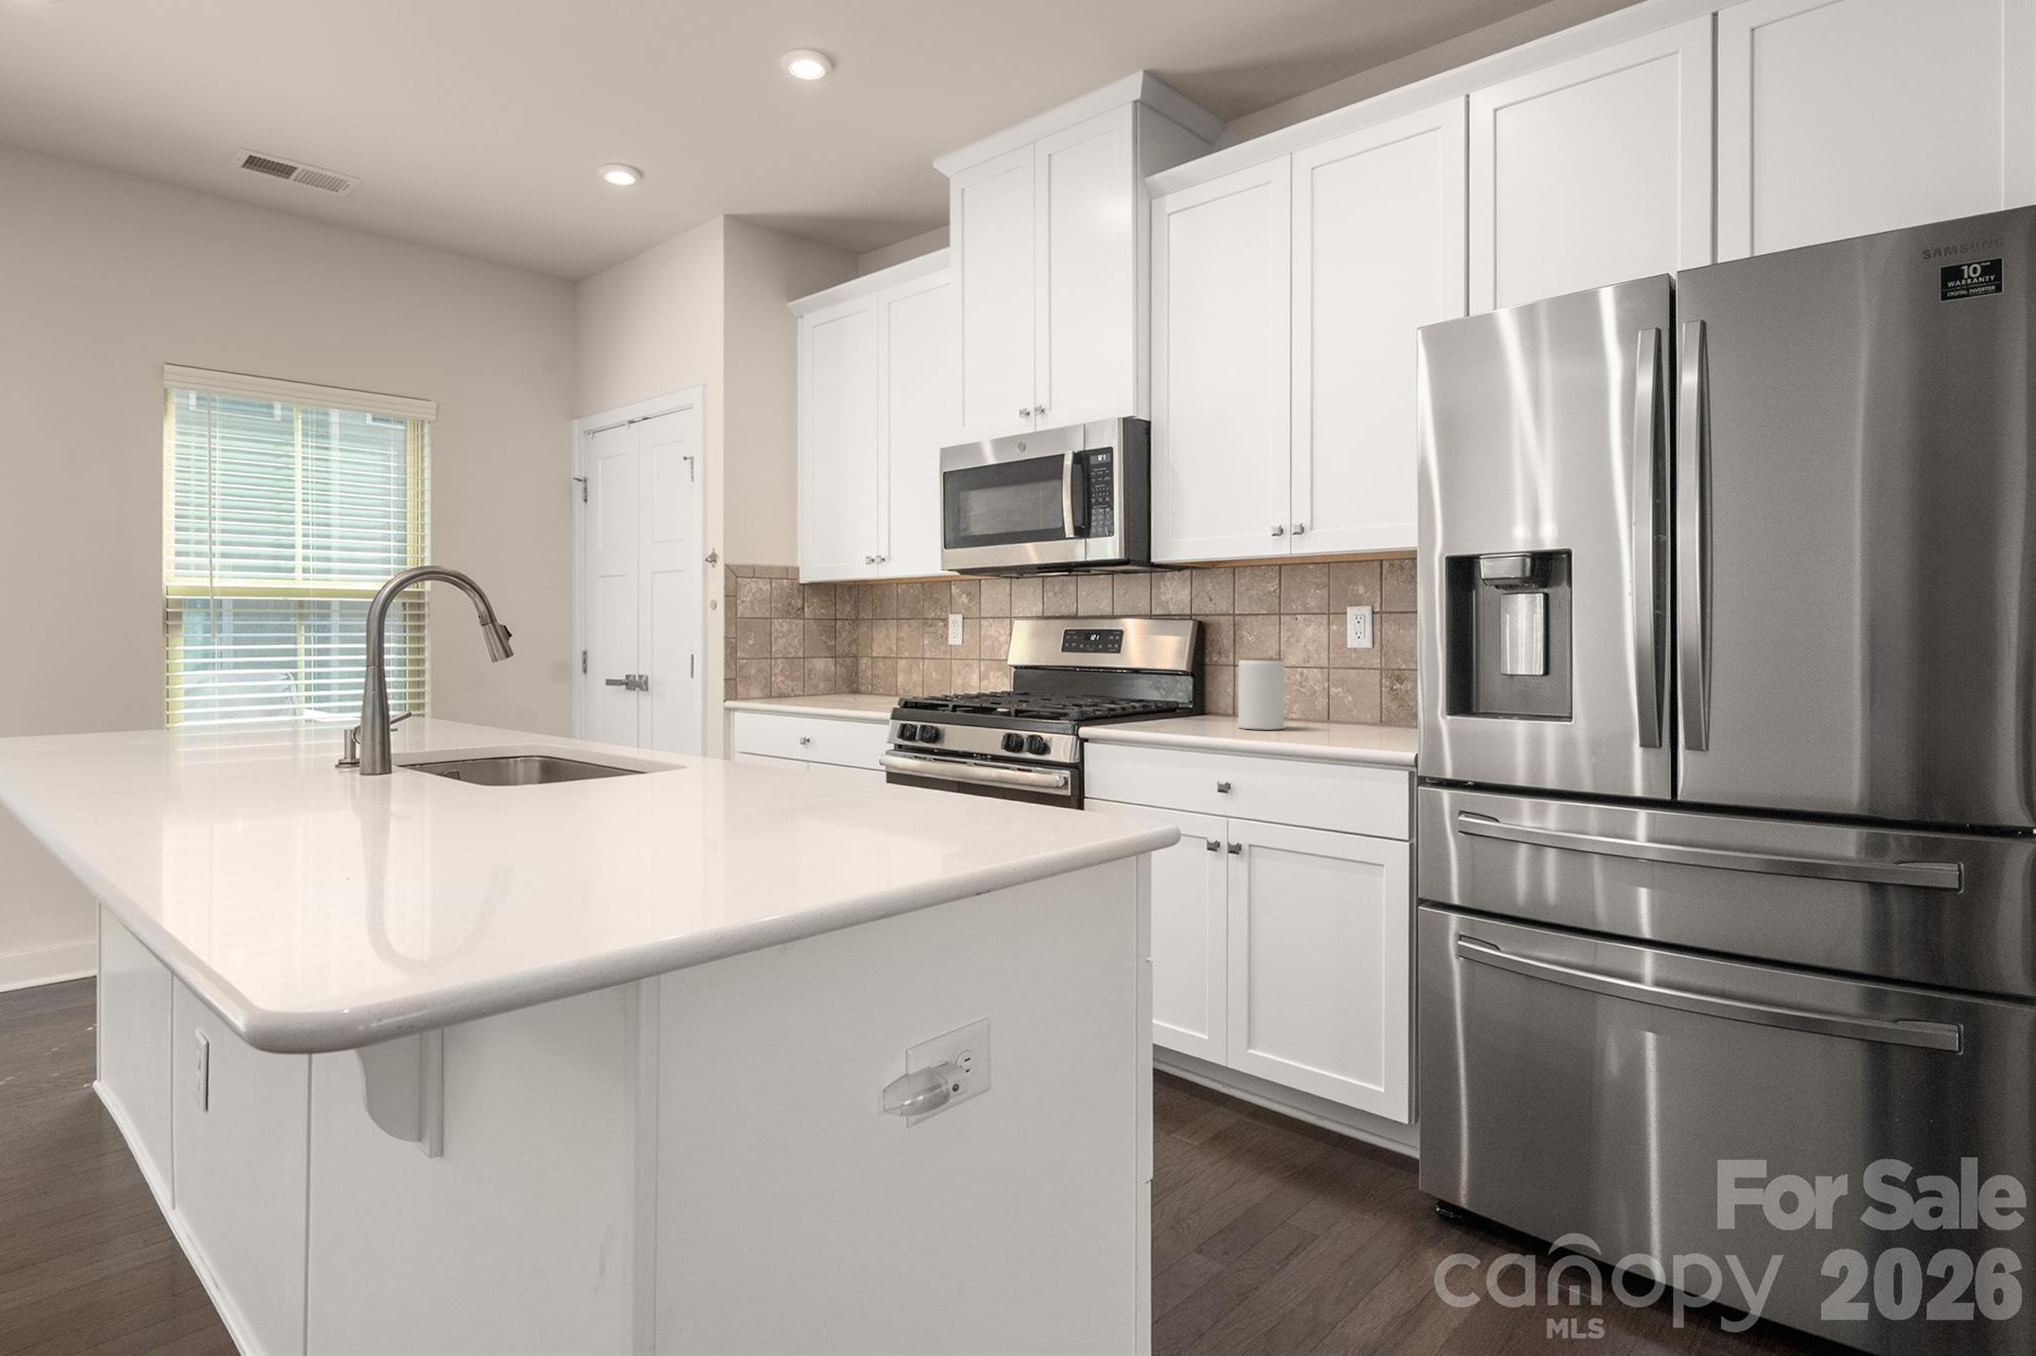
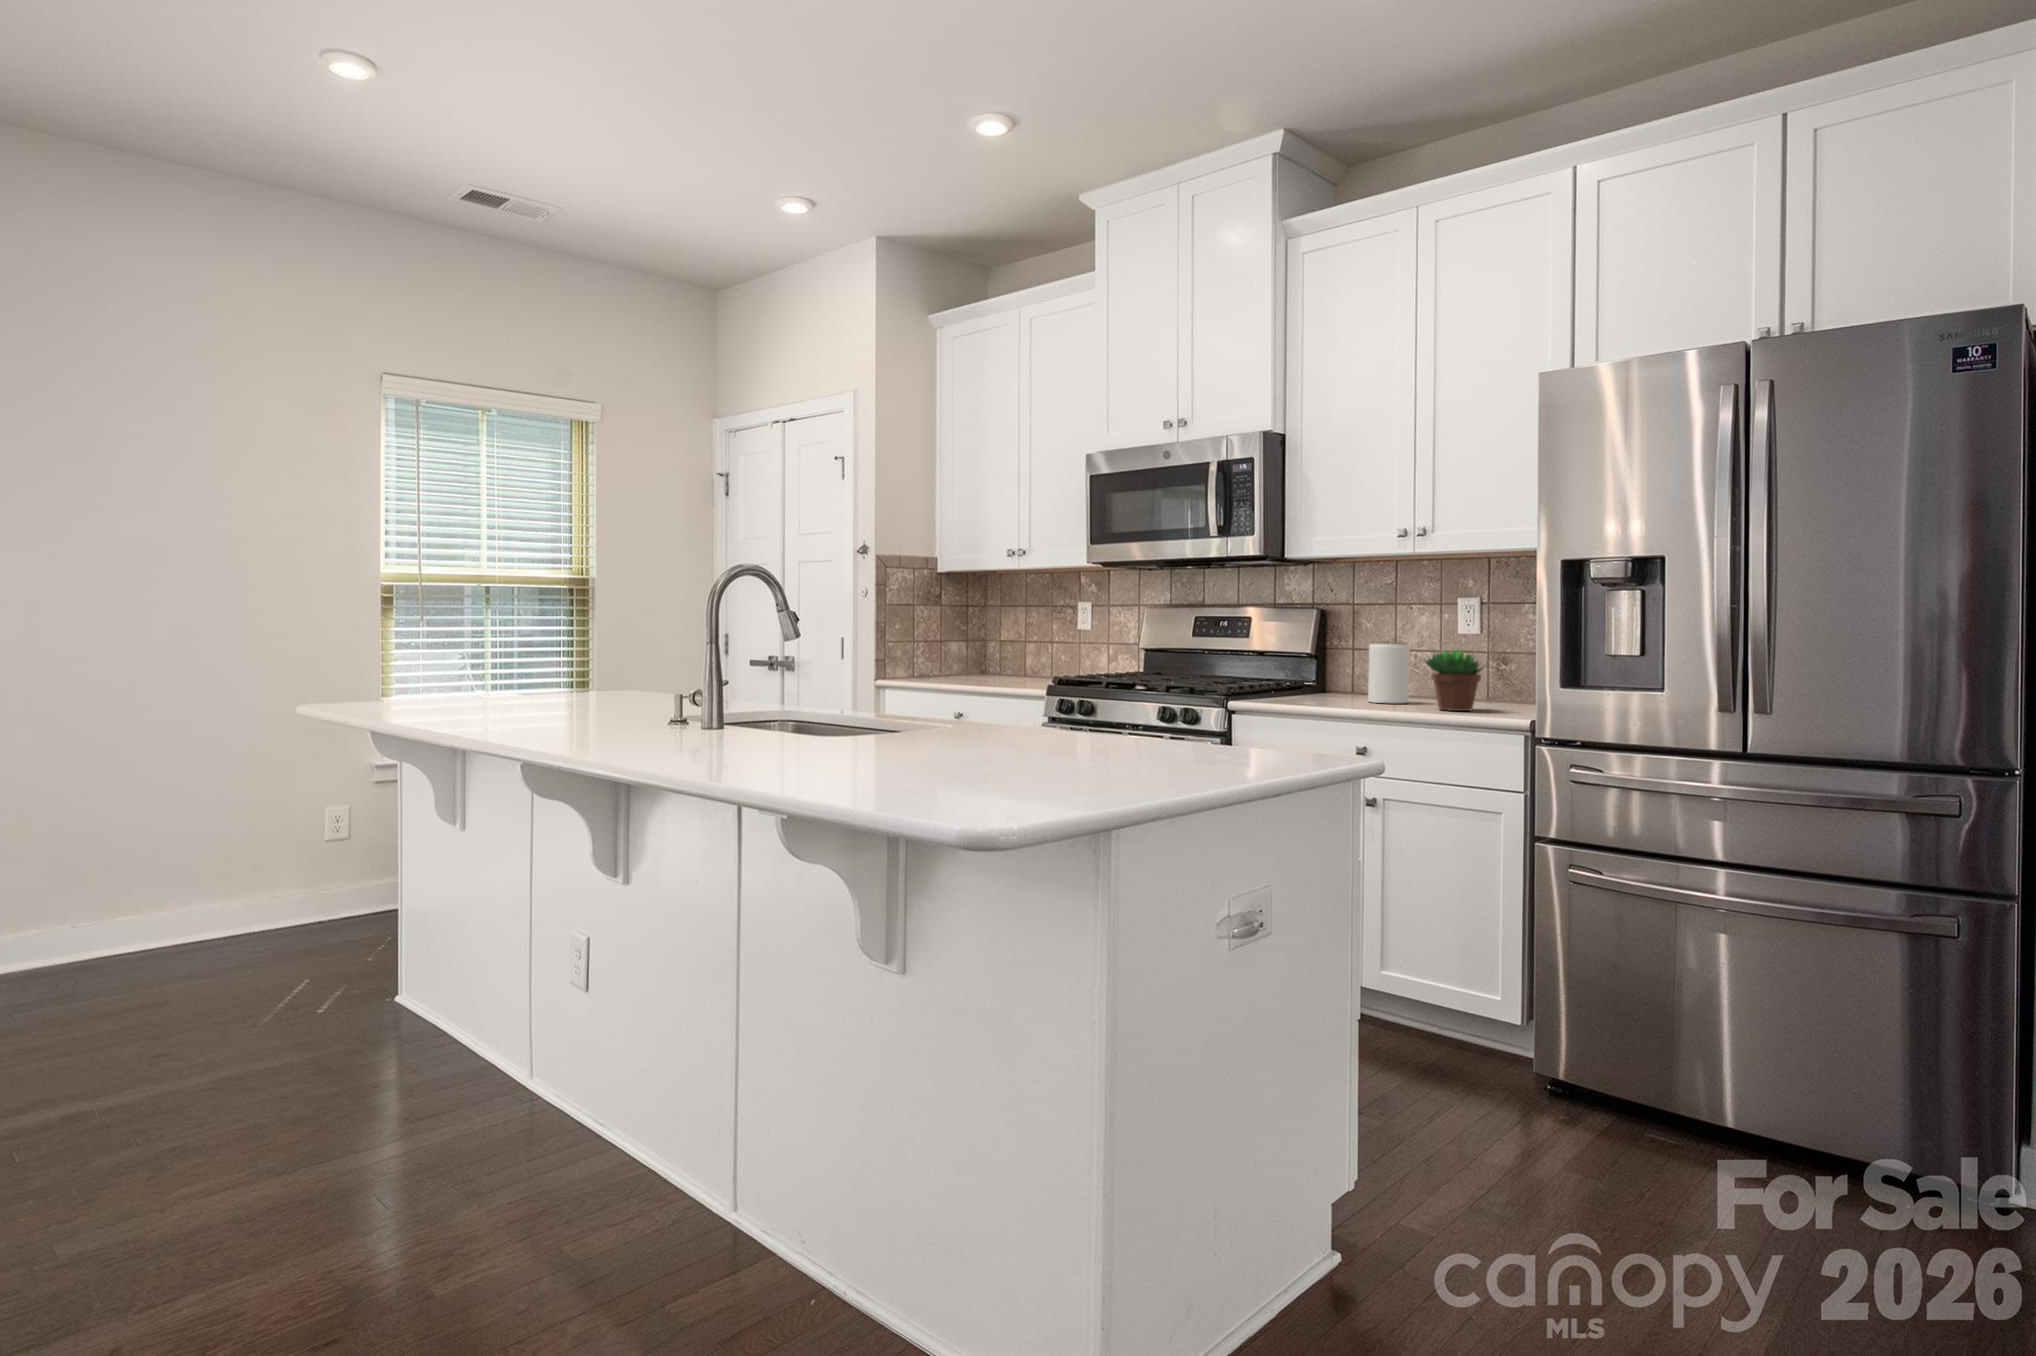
succulent plant: none [1294,666,1369,740] -> present [1424,650,1484,711]

